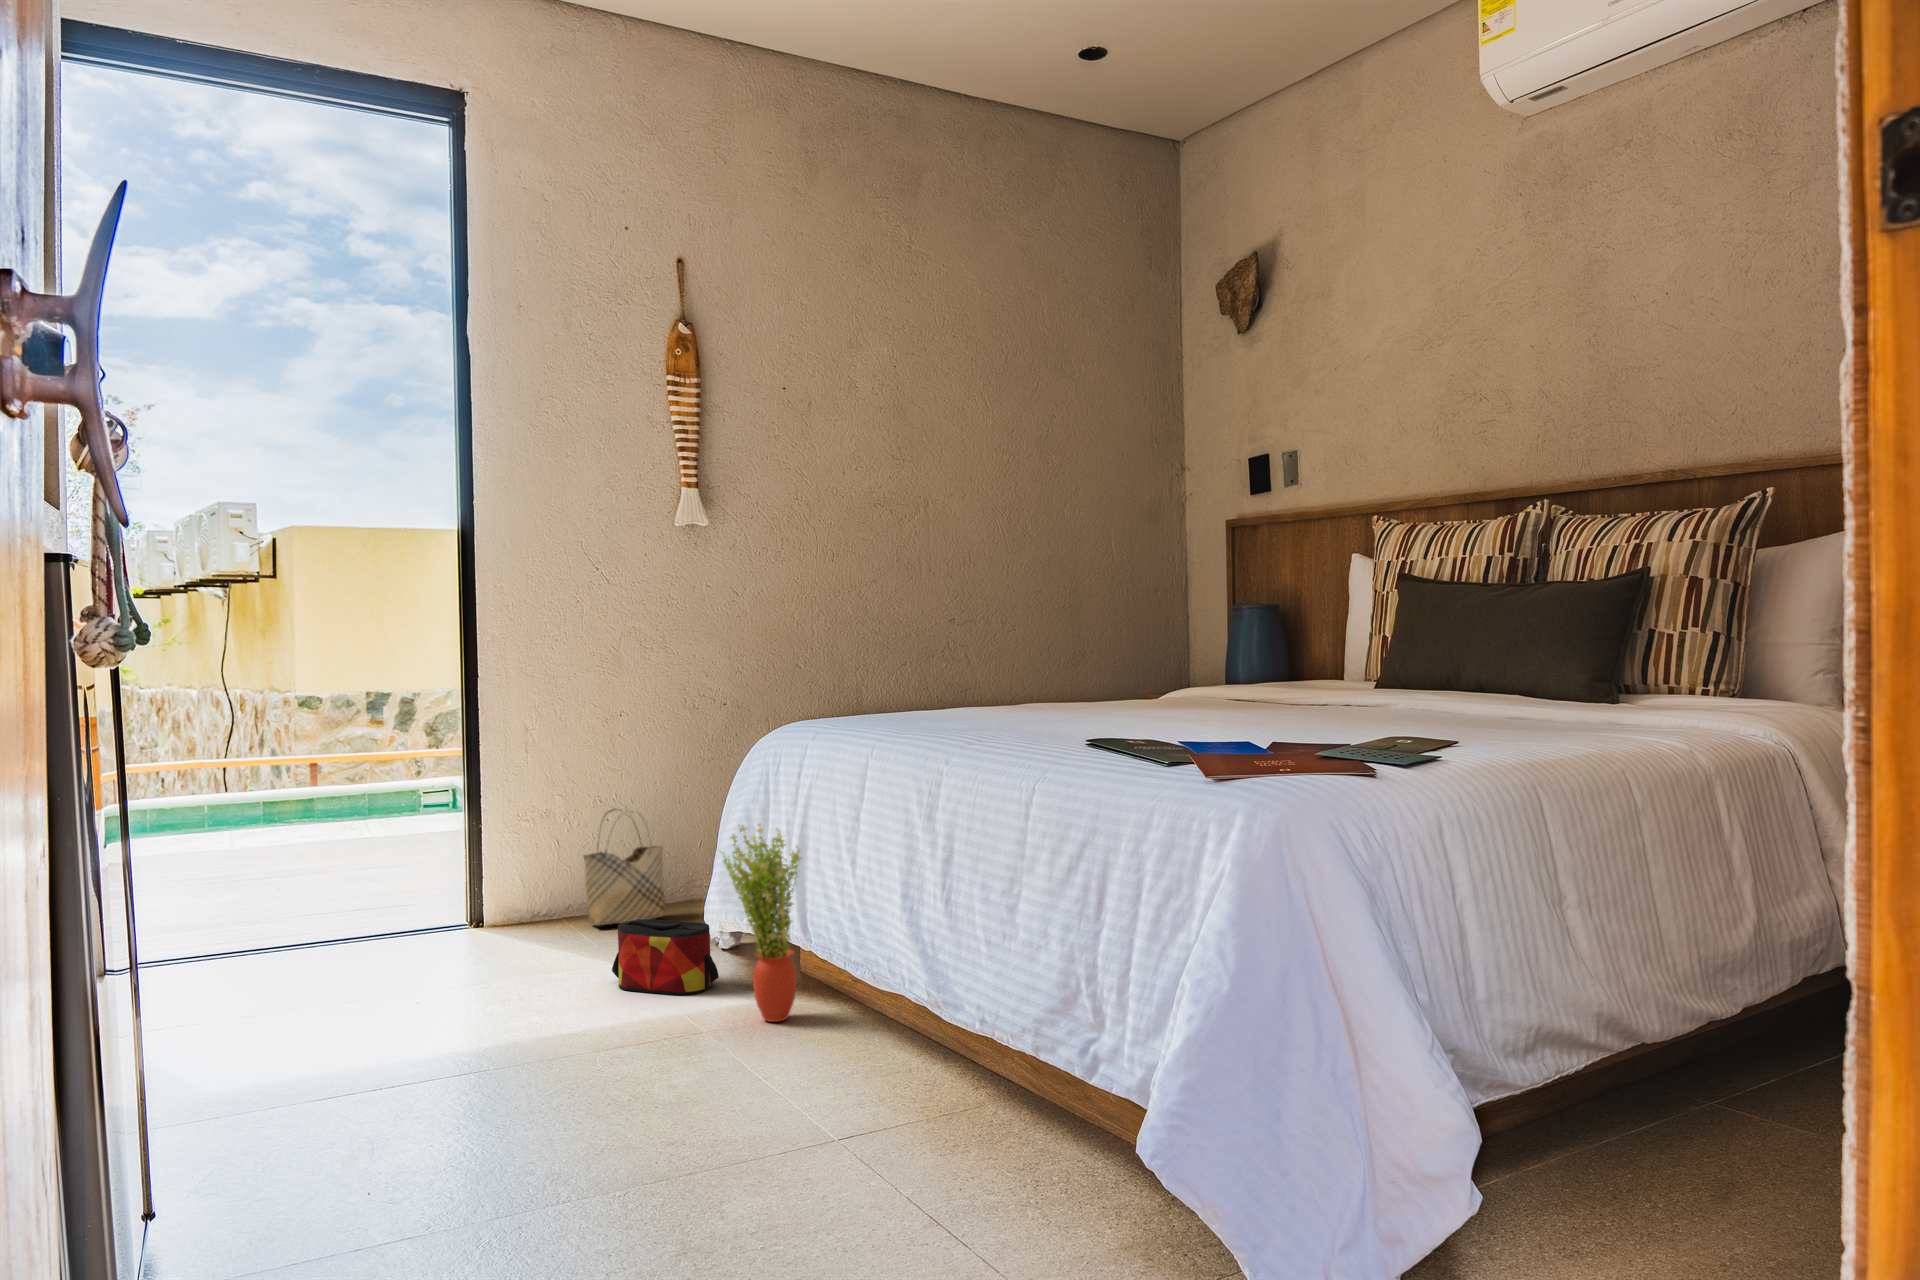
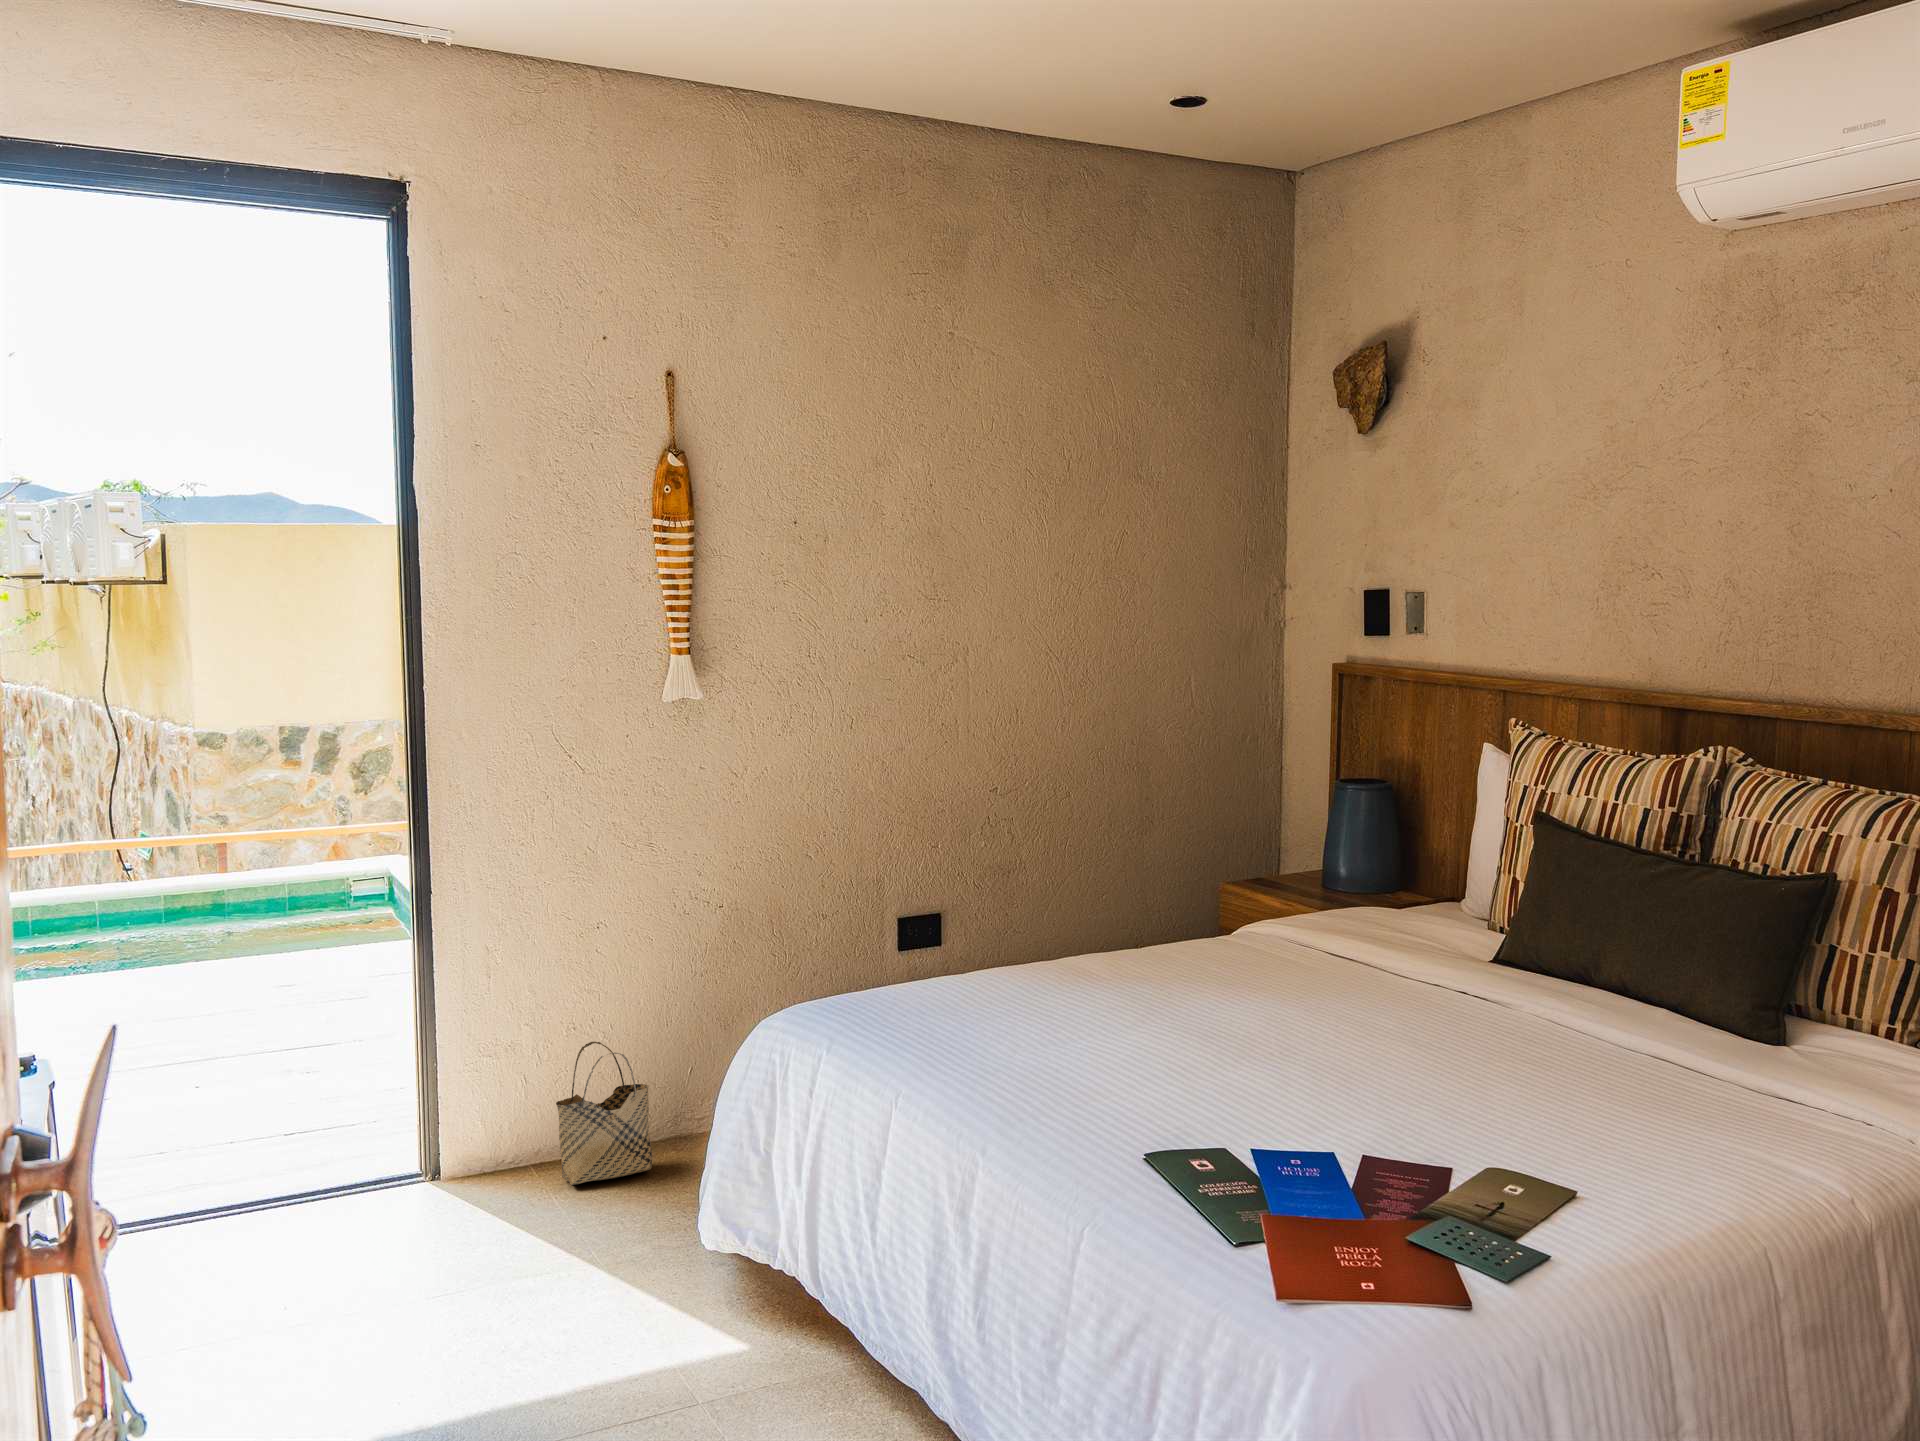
potted plant: present [723,824,801,1022] -> none [723,1146,821,1374]
bag: present [612,918,719,995] -> none [597,1219,721,1319]

